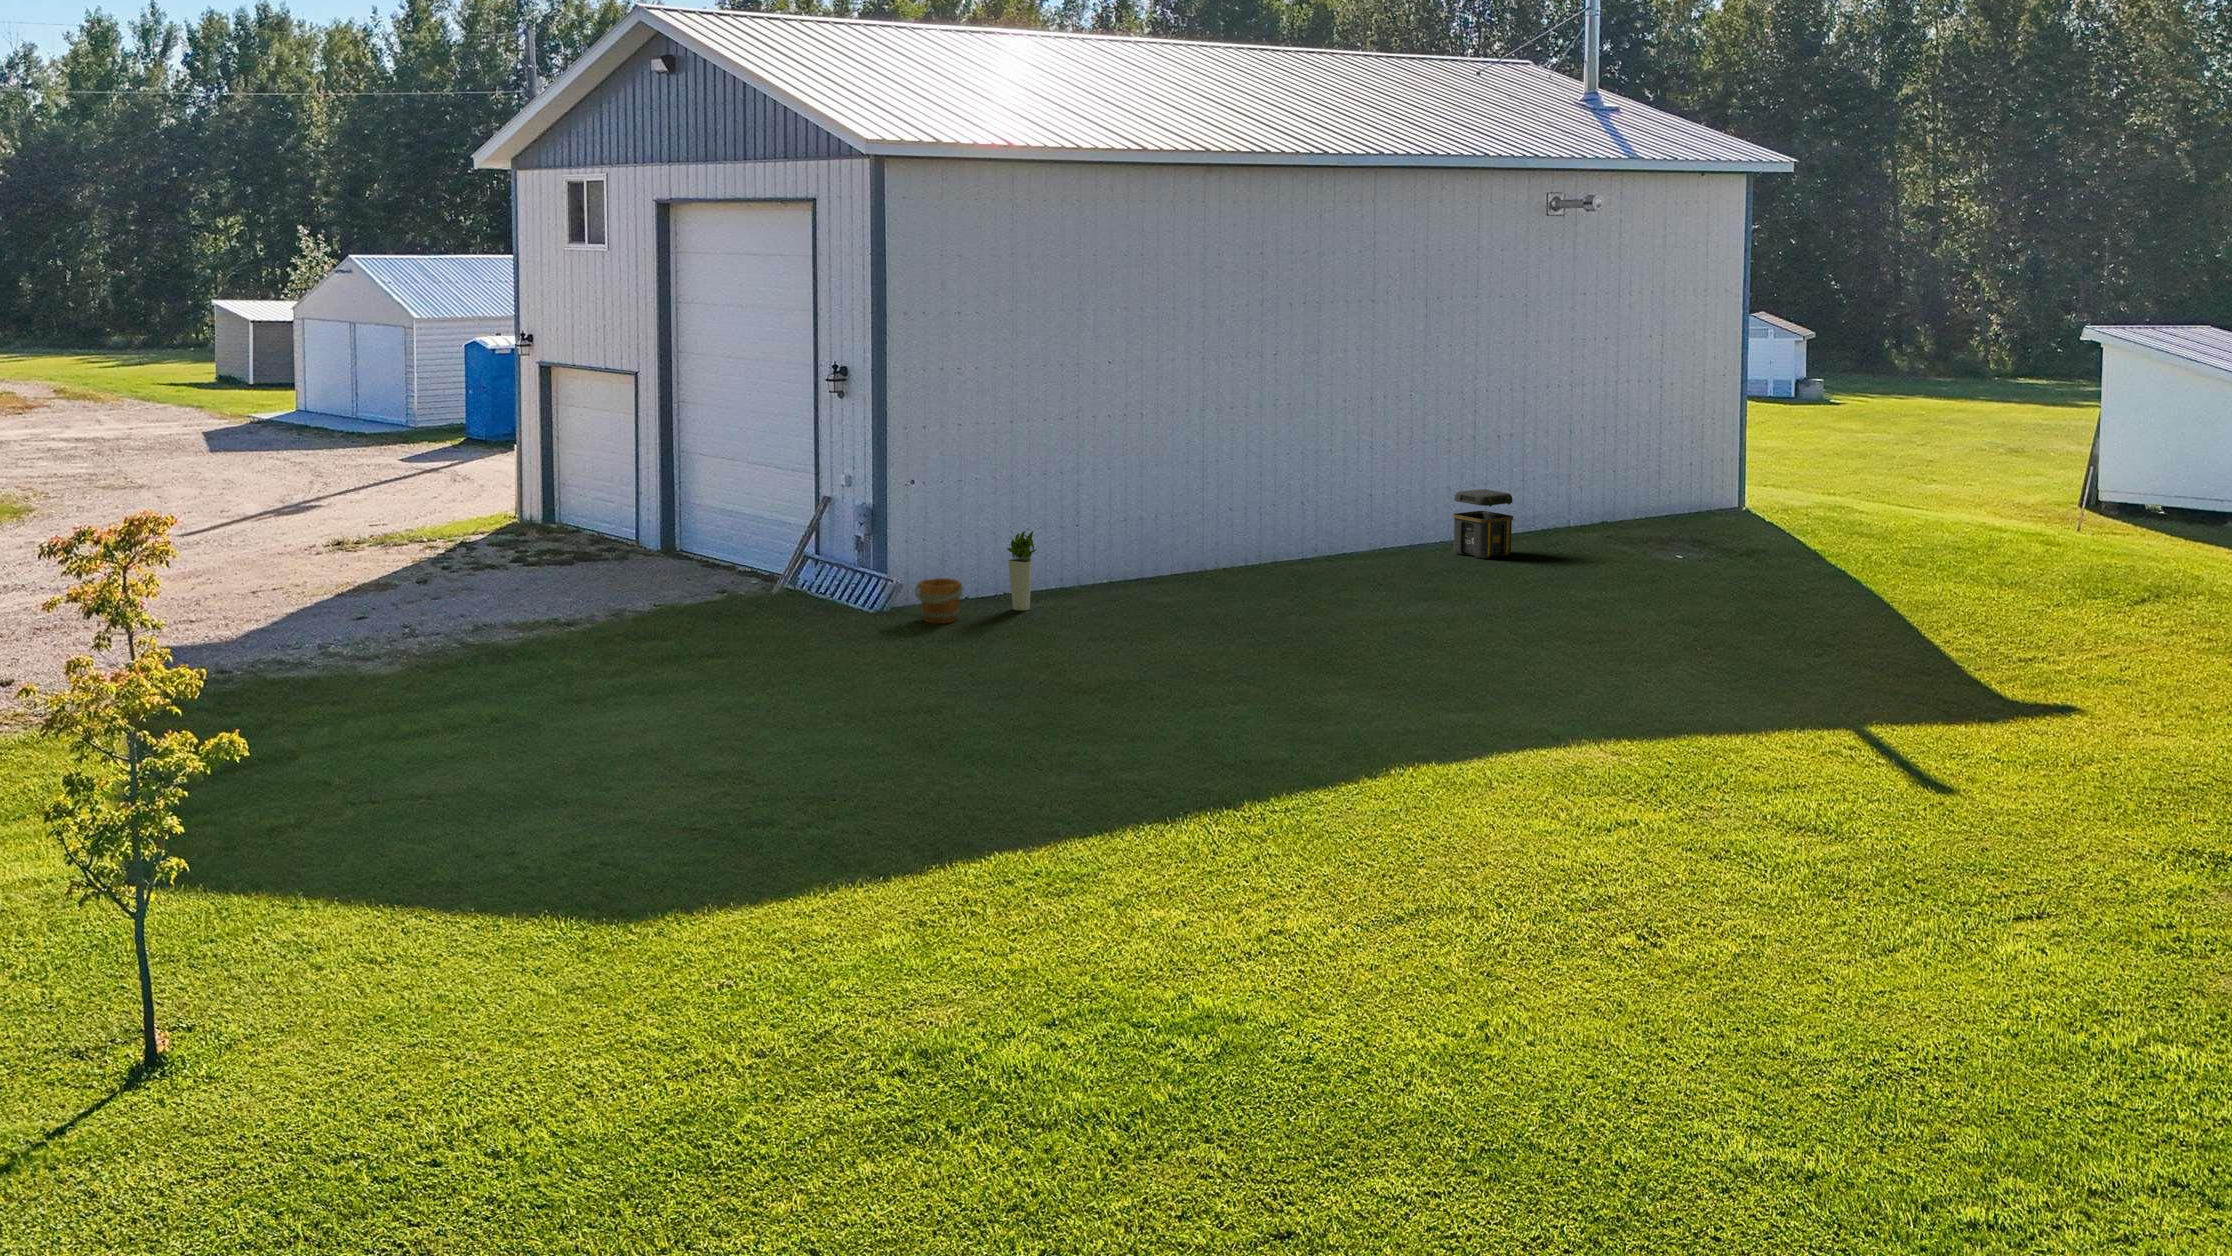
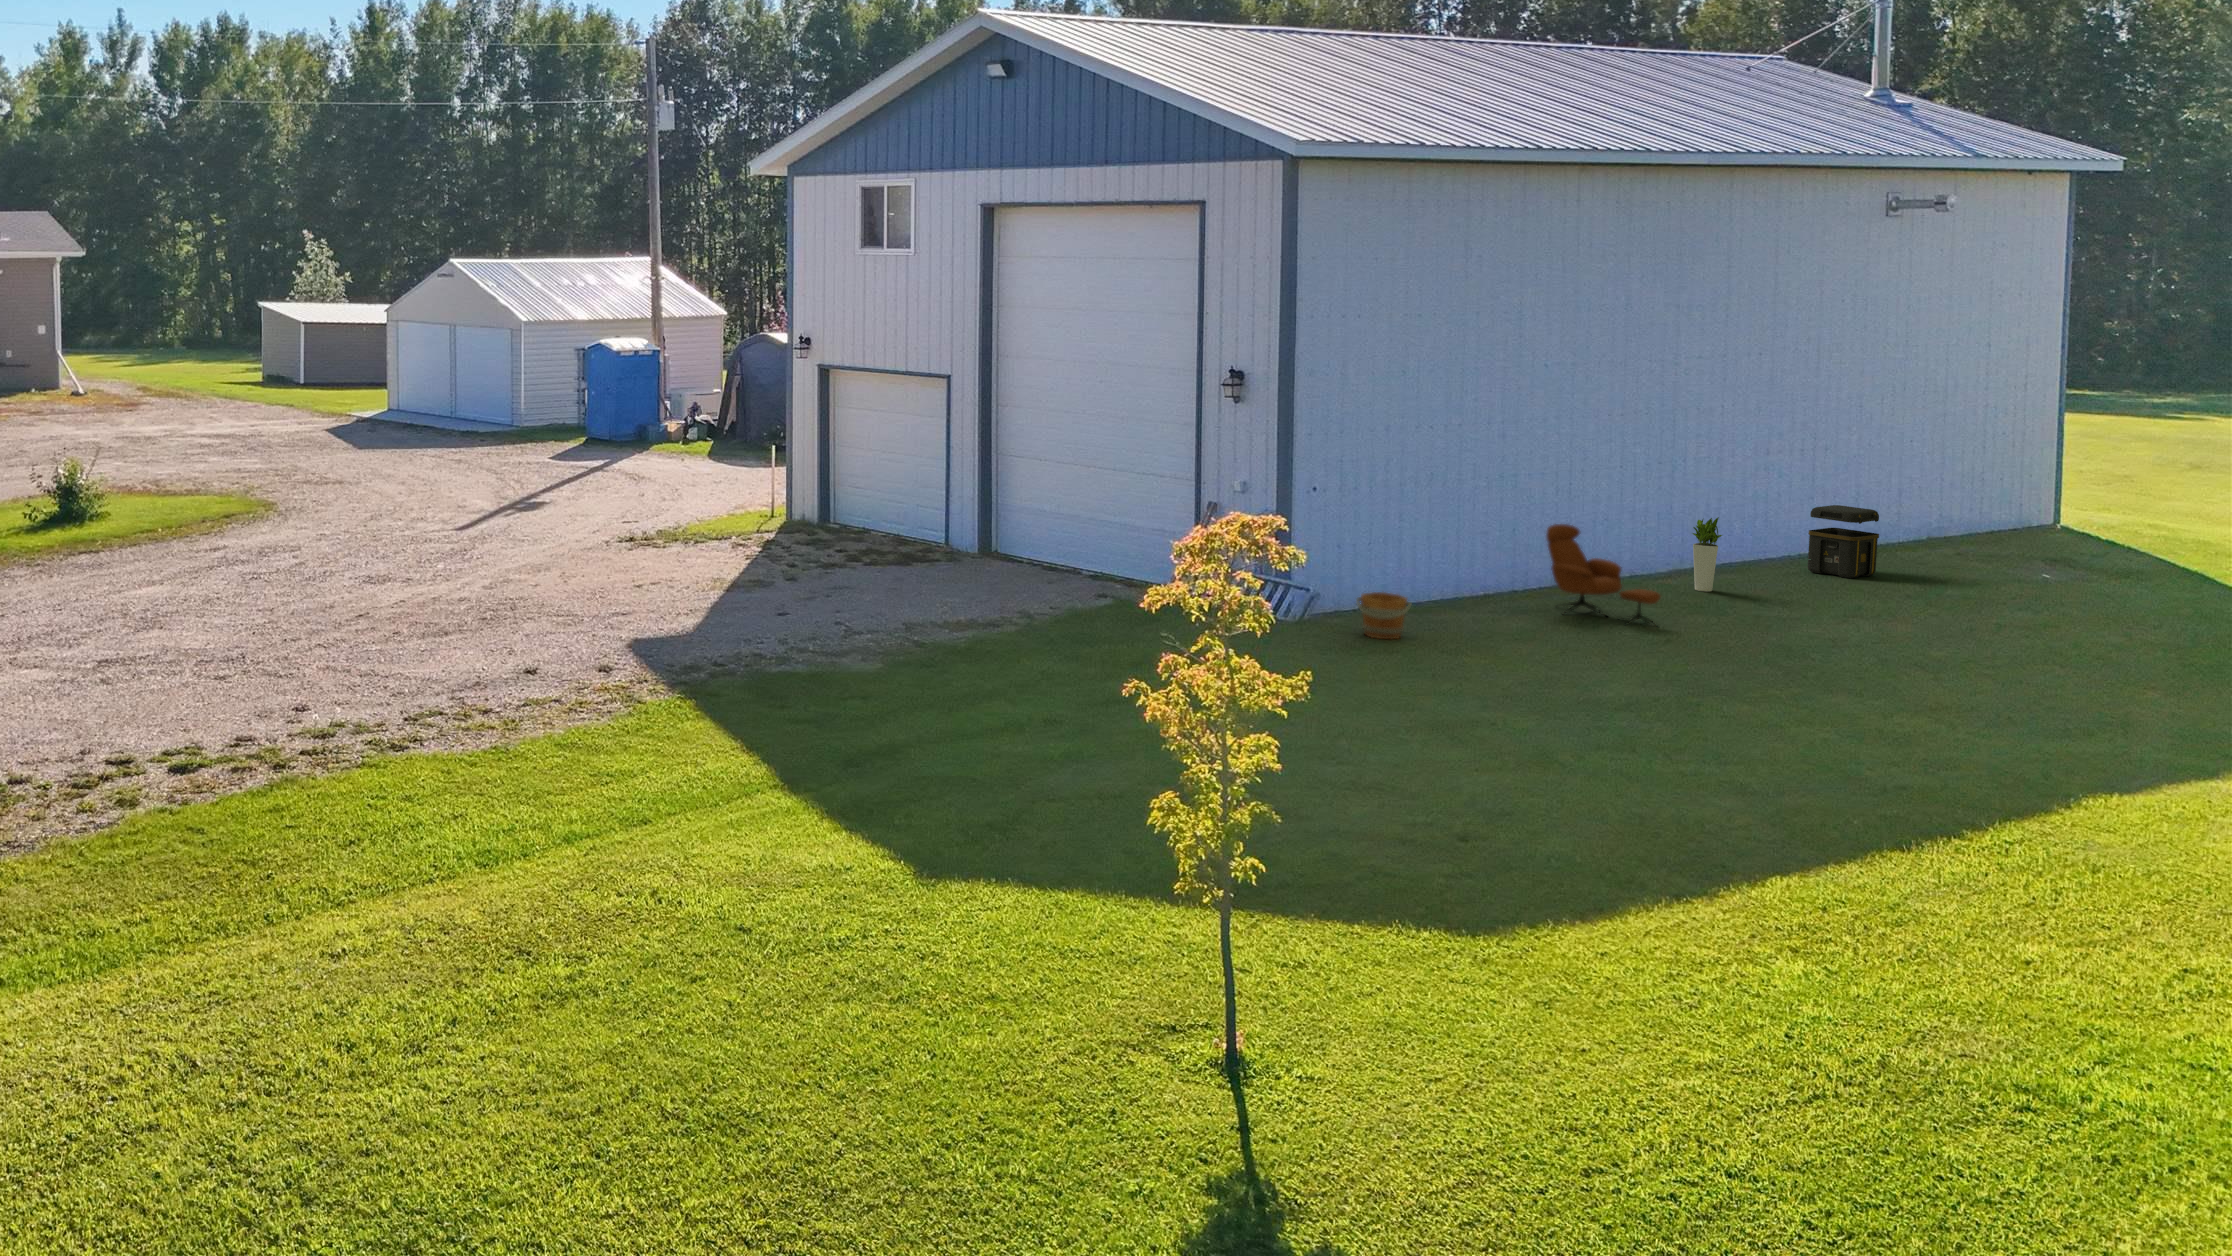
lounge chair: none [1141,510,1227,608] -> present [1546,524,1660,623]
planter: present [1007,531,1036,610] -> present [1692,517,1722,592]

